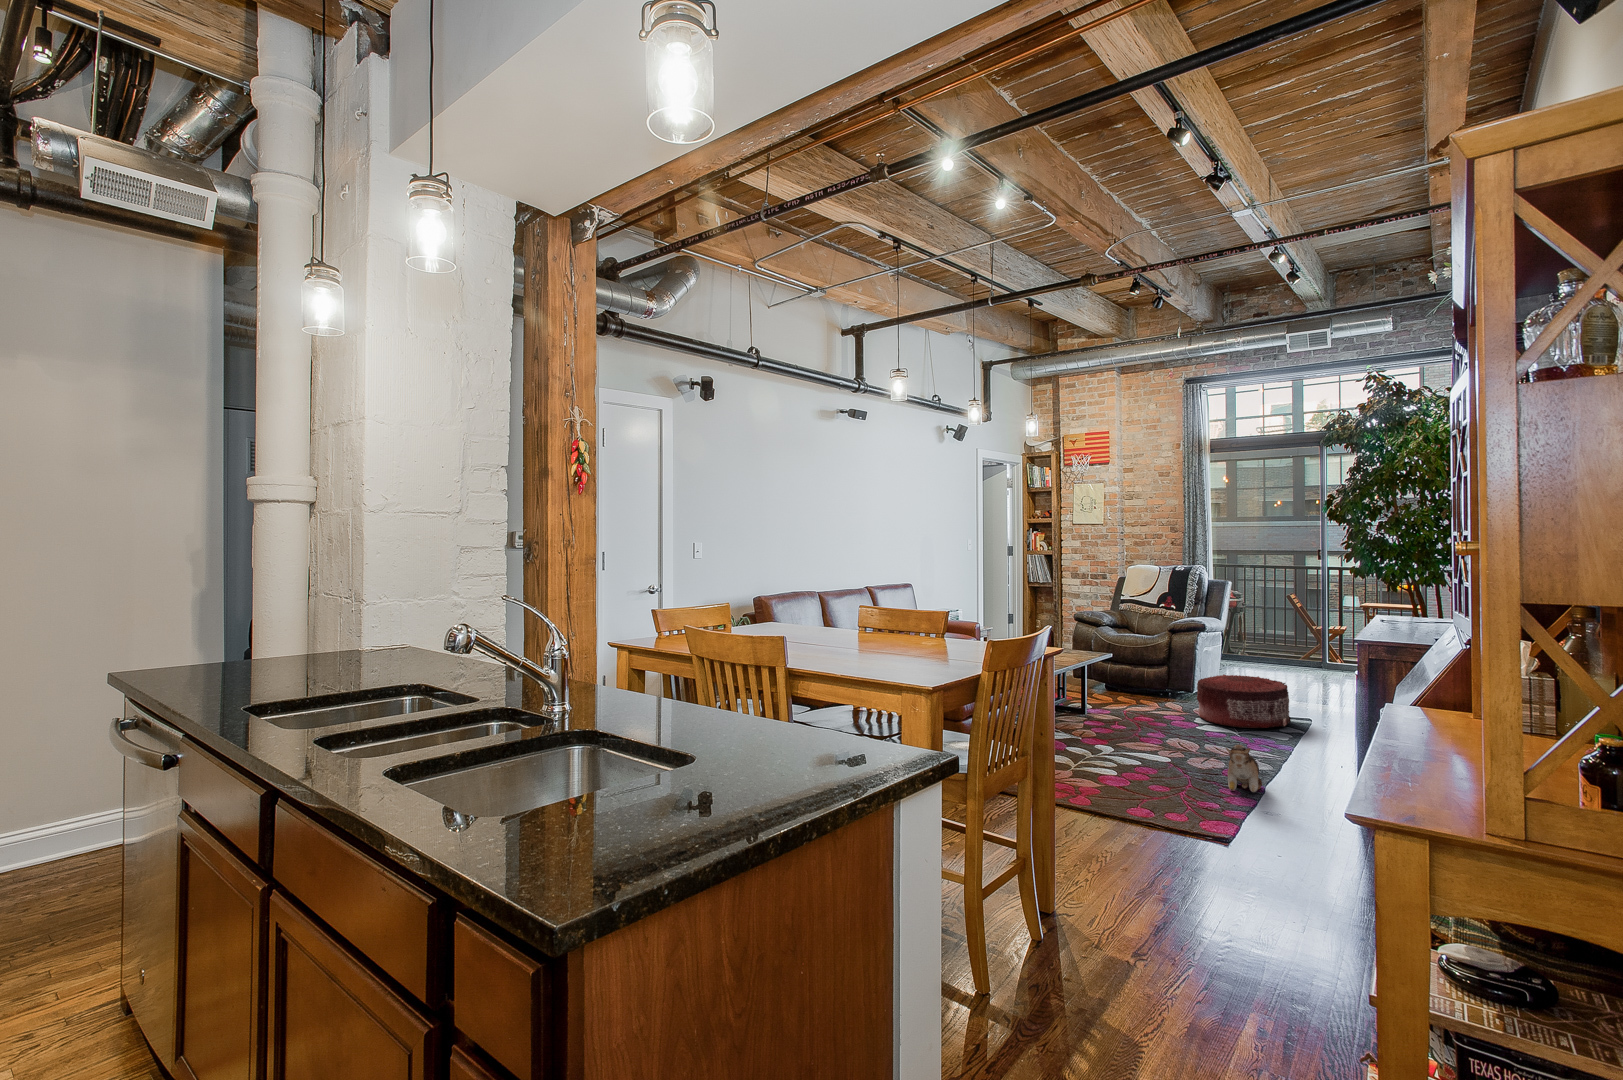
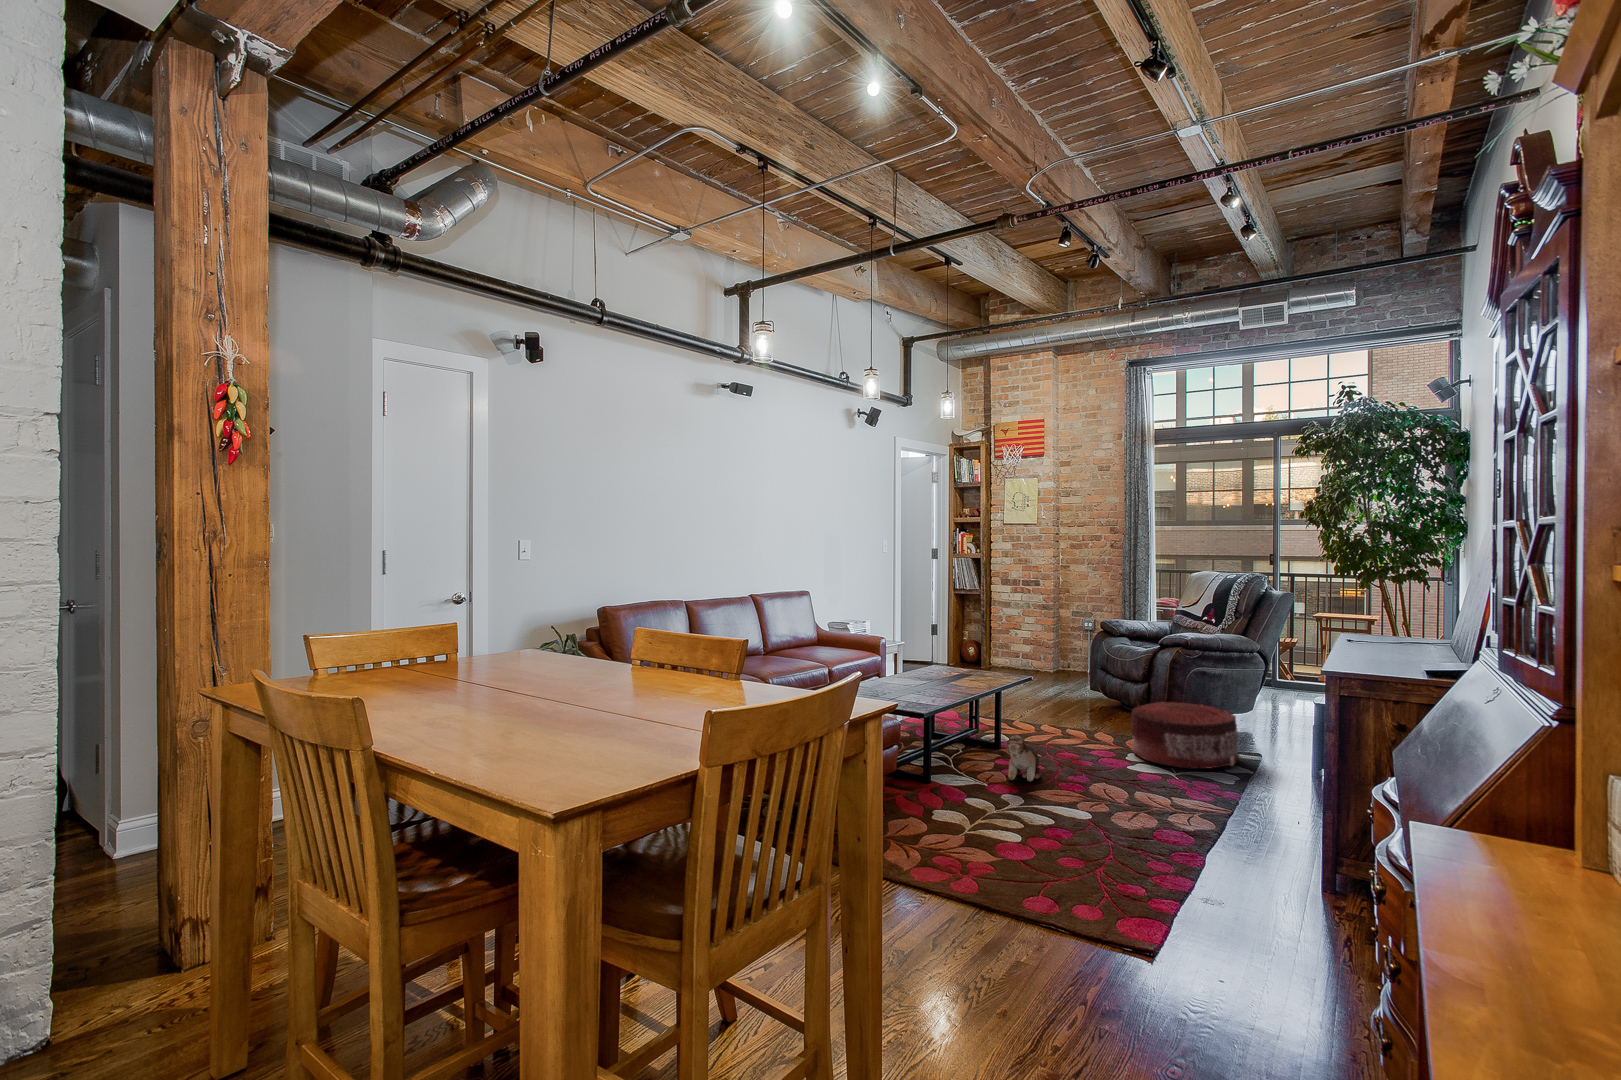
plush toy: present [1226,745,1262,792] -> present [1003,735,1042,781]

